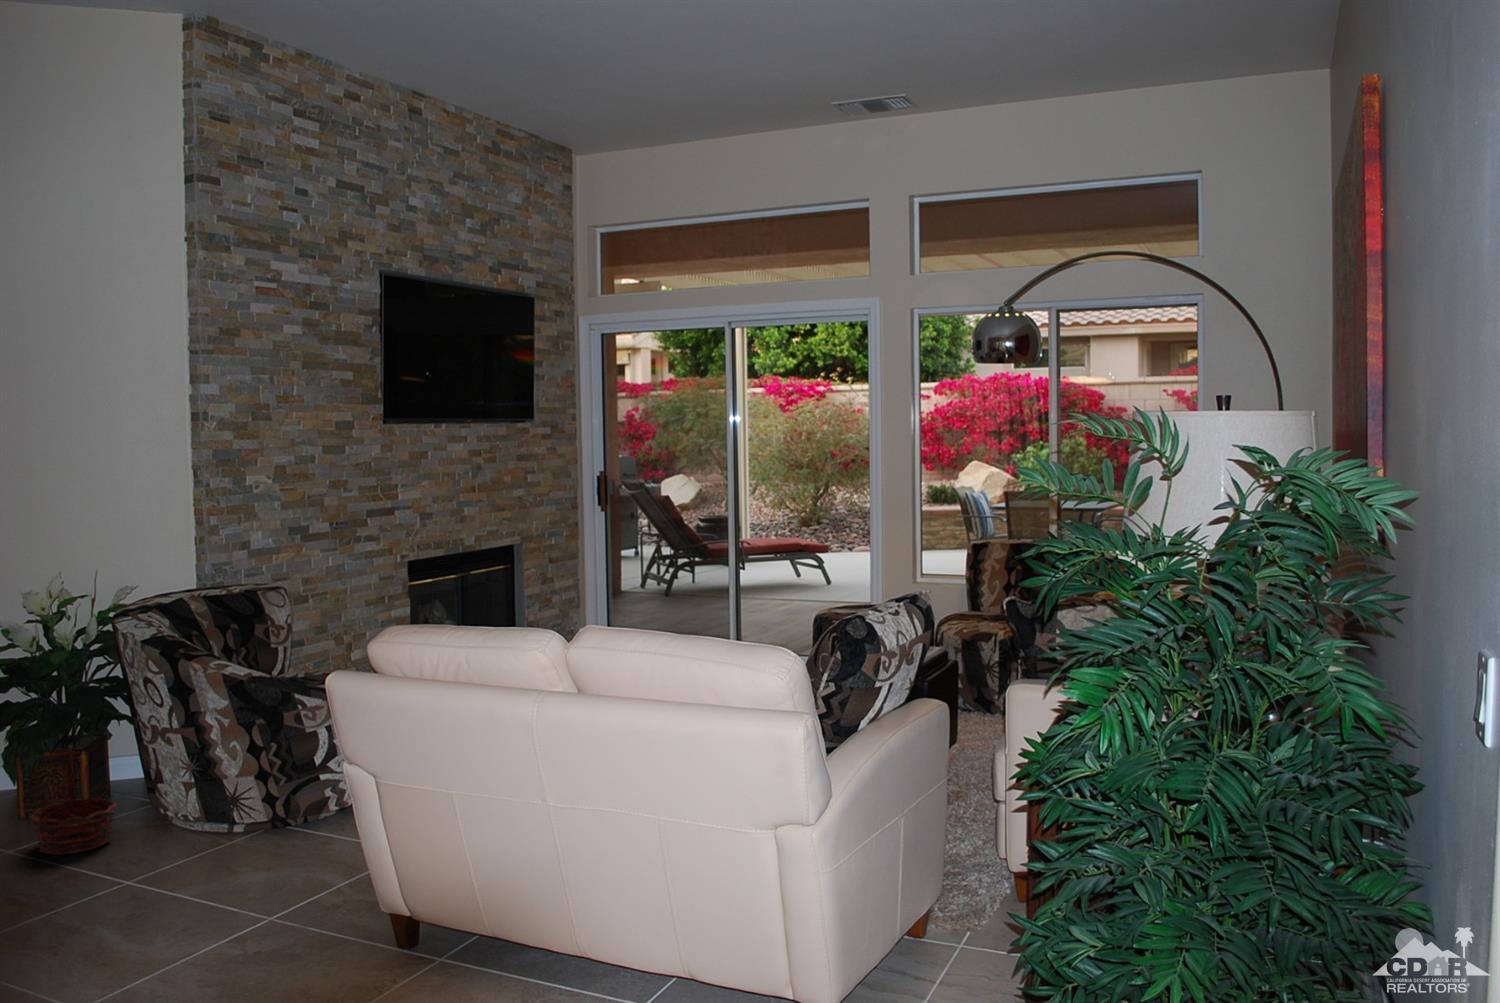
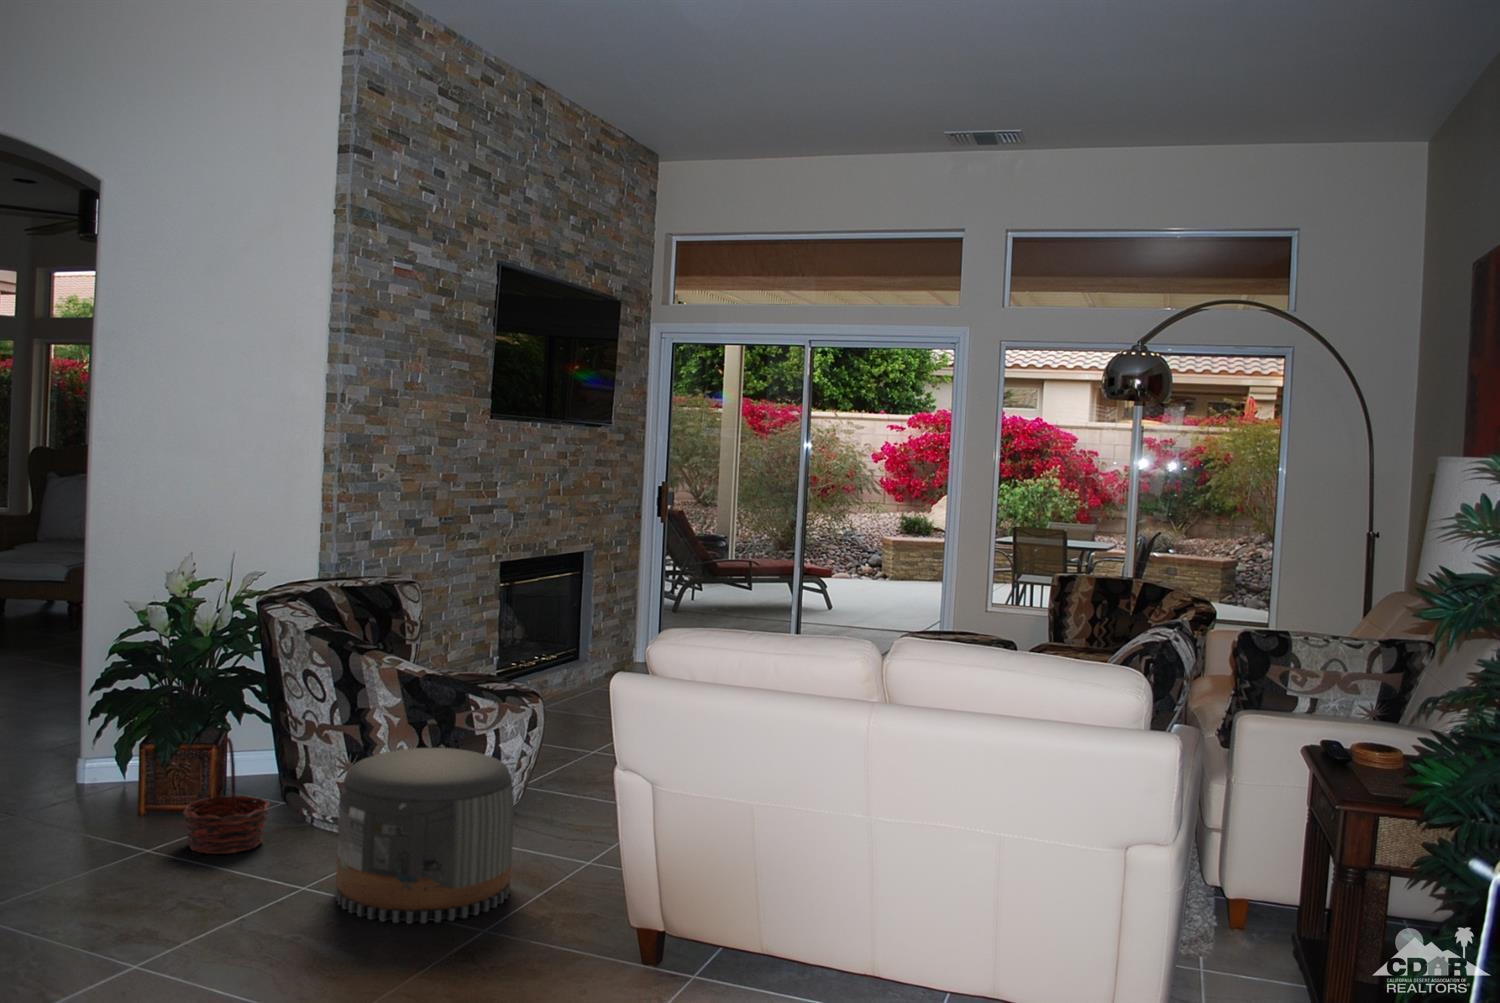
pouf: none [133,748,311,917] -> present [336,748,514,923]

